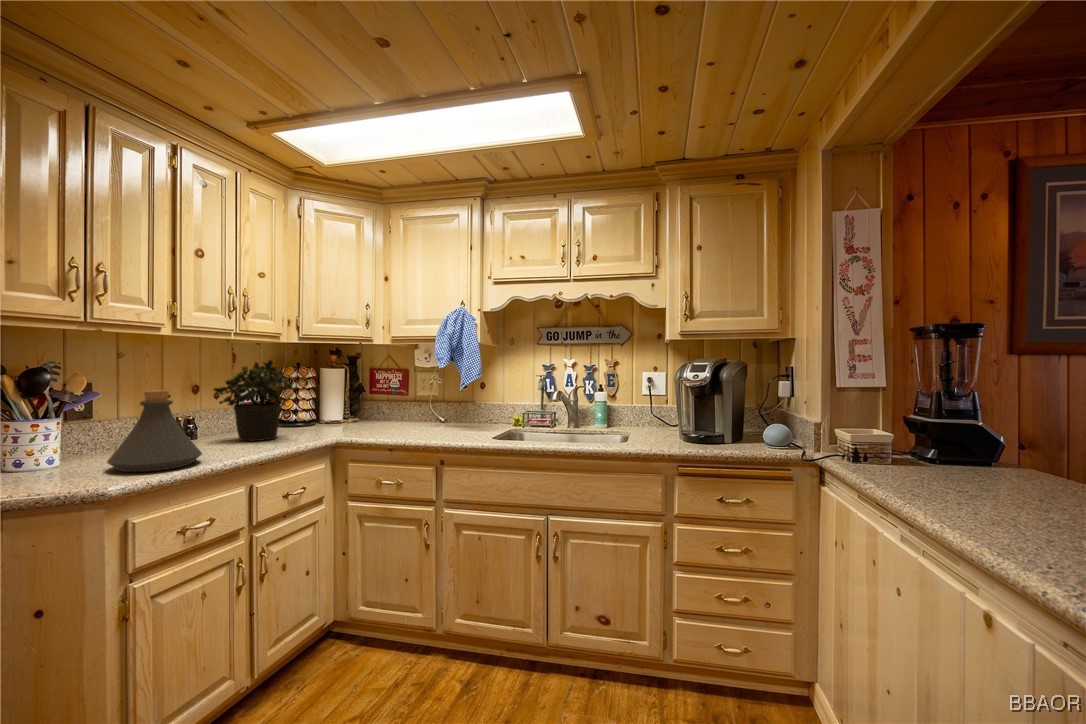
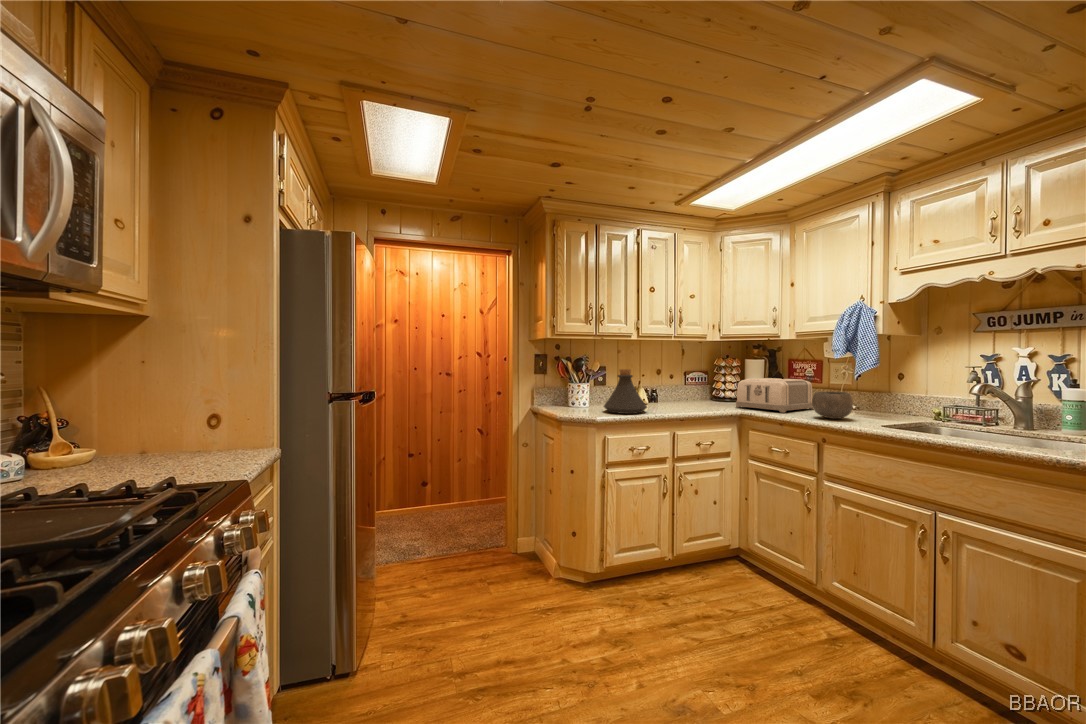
potted plant: present [213,360,292,441] -> none [664,352,710,407]
toaster: none [324,392,409,435] -> present [736,378,813,413]
ceramic bowl: none [422,405,461,436] -> present [812,392,853,419]

